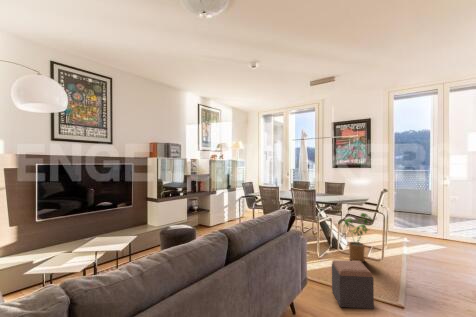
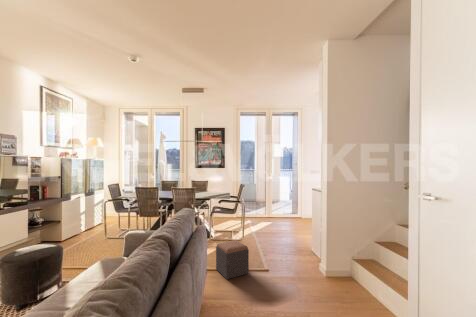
house plant: present [344,213,372,262] -> none [214,203,236,244]

